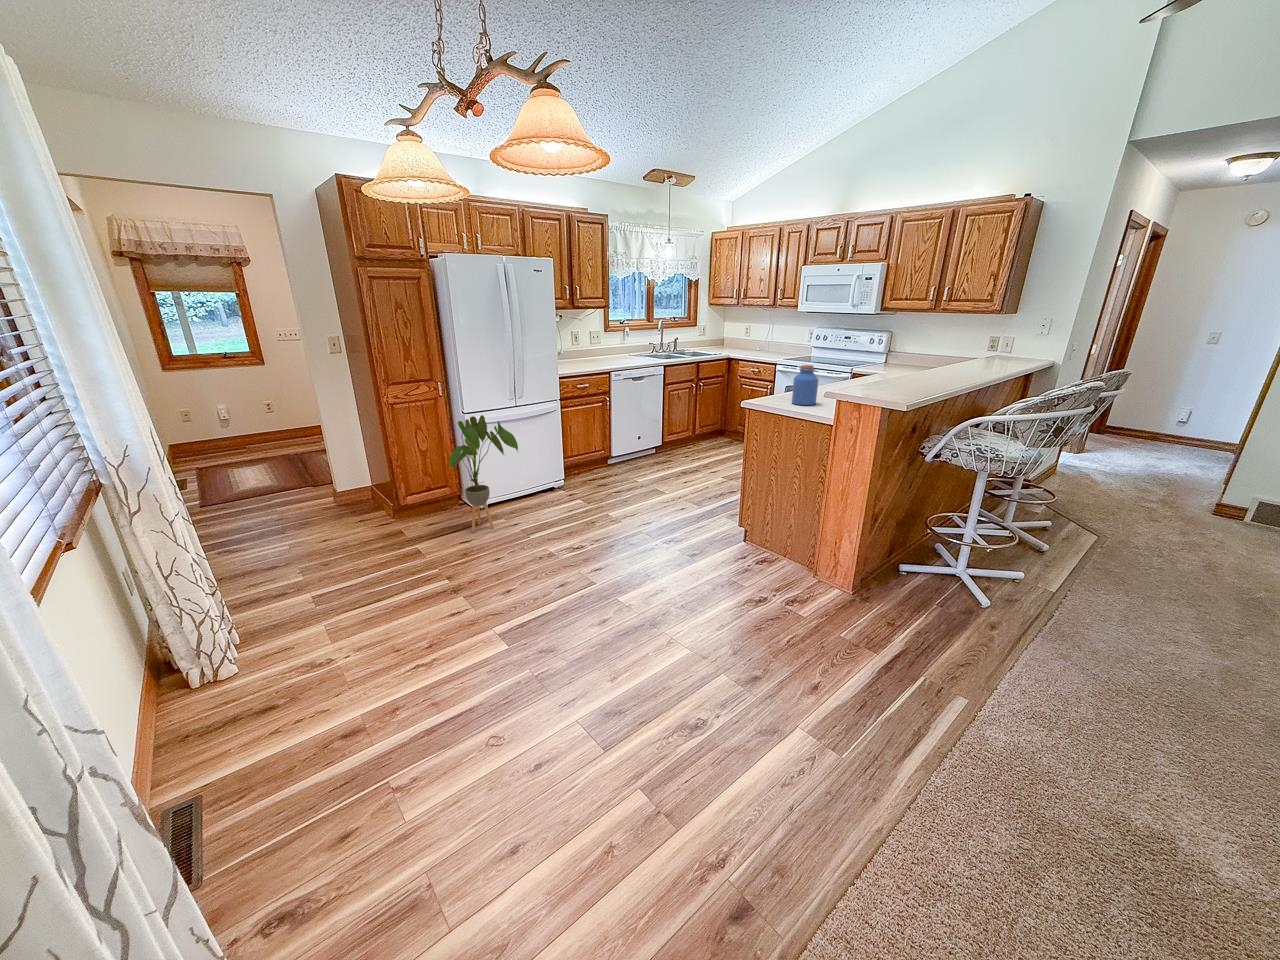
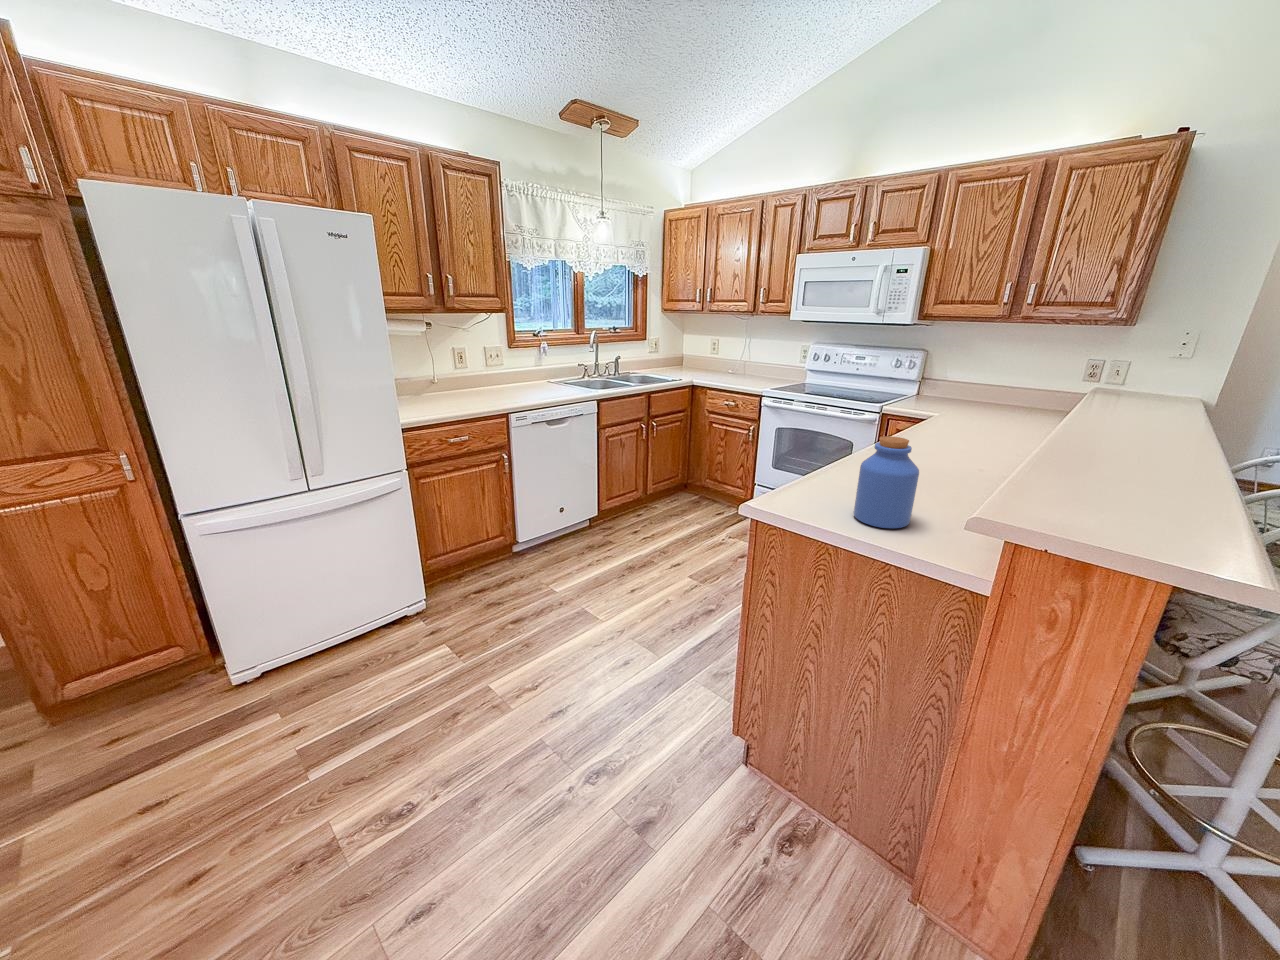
house plant: present [449,415,518,532] -> none [94,523,280,760]

